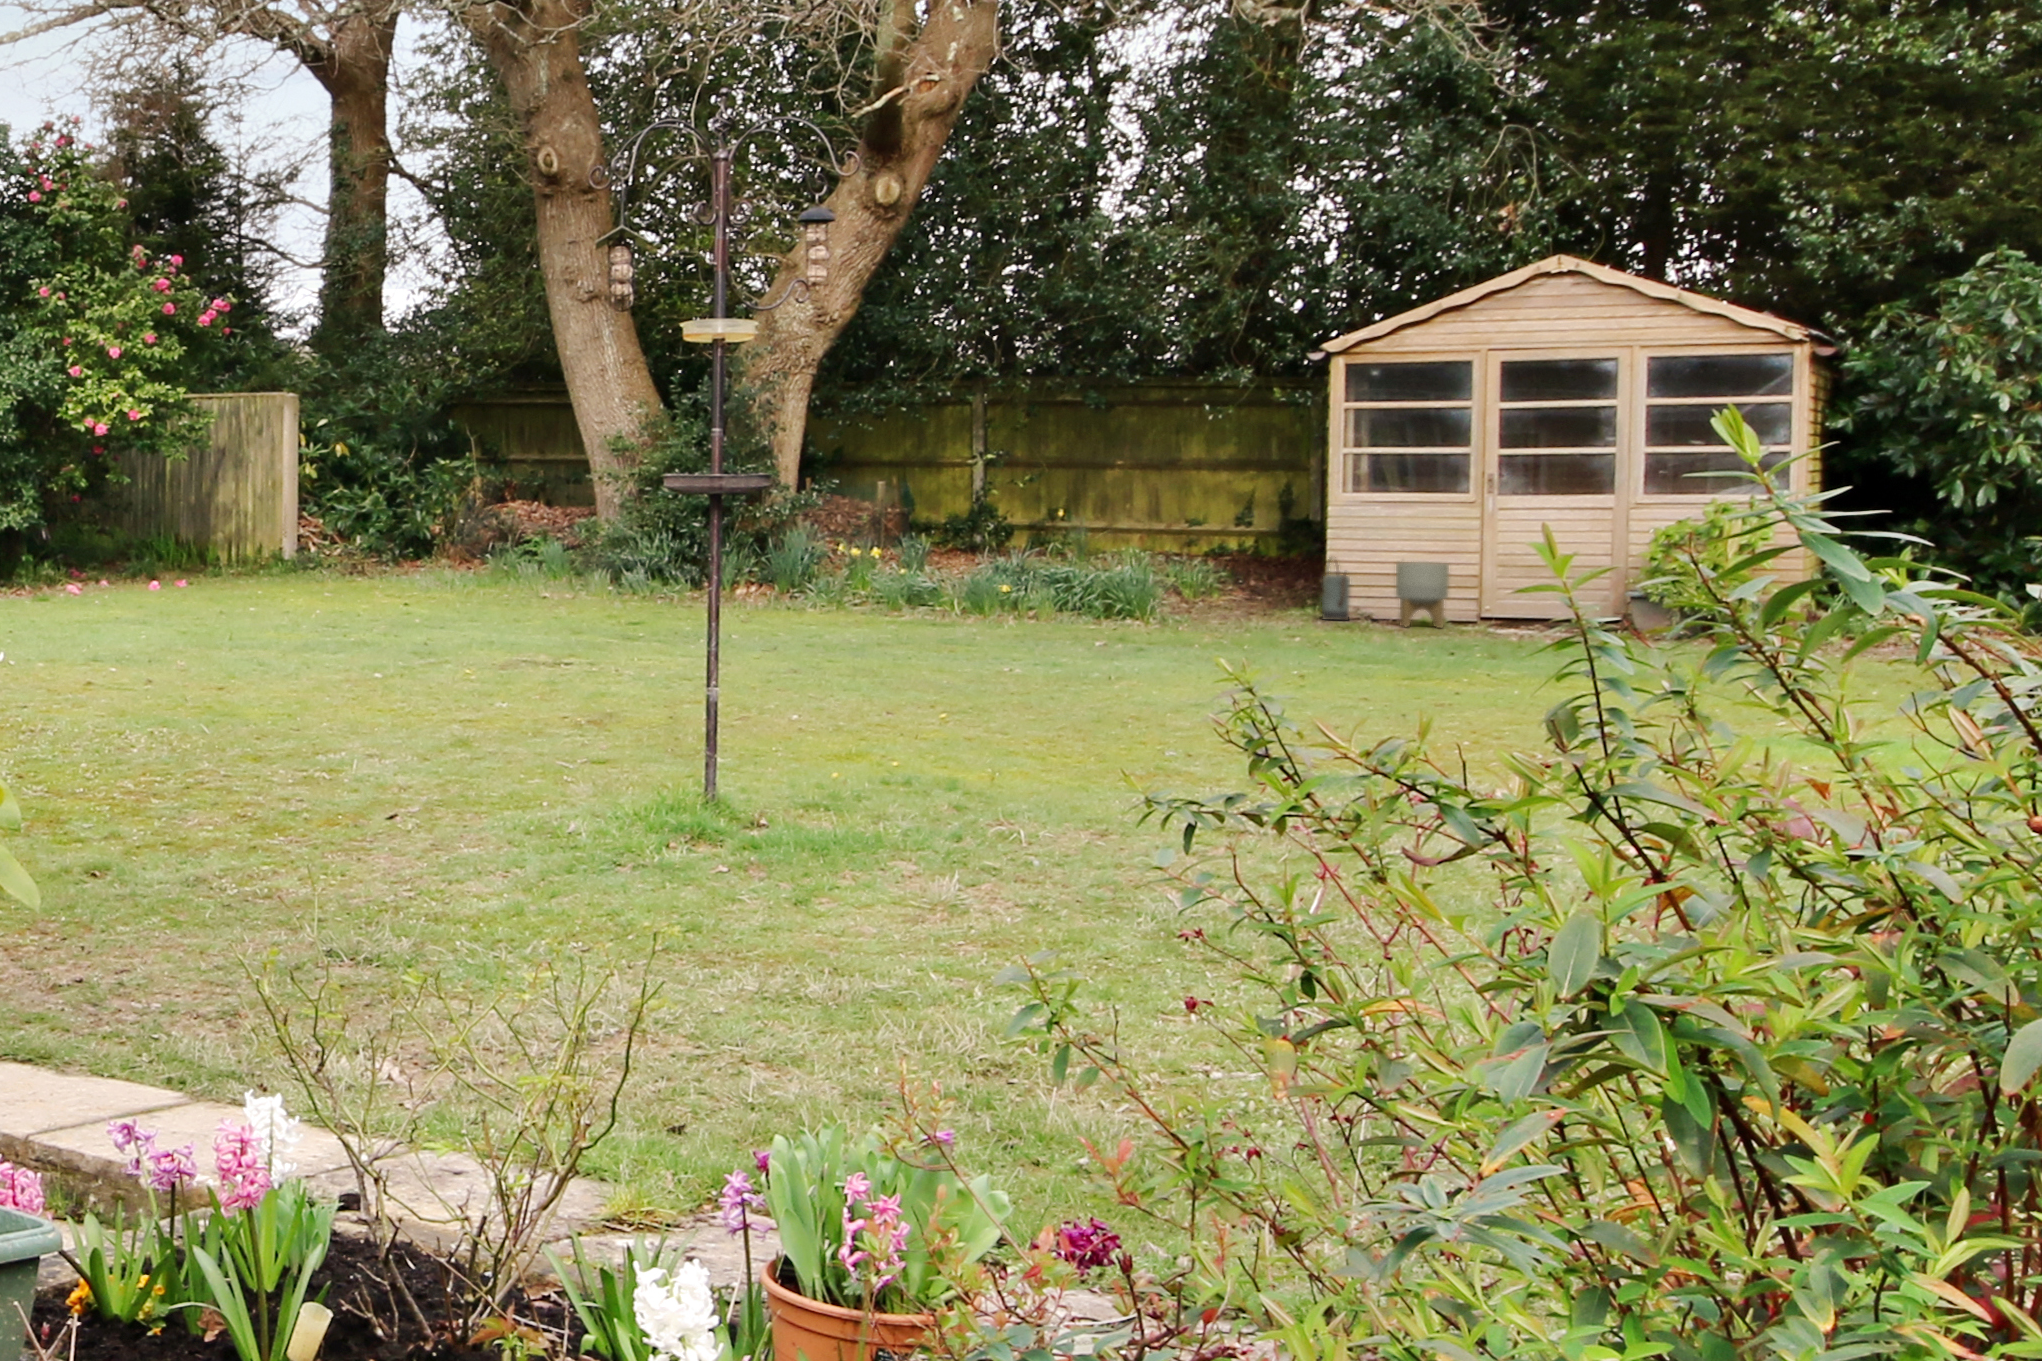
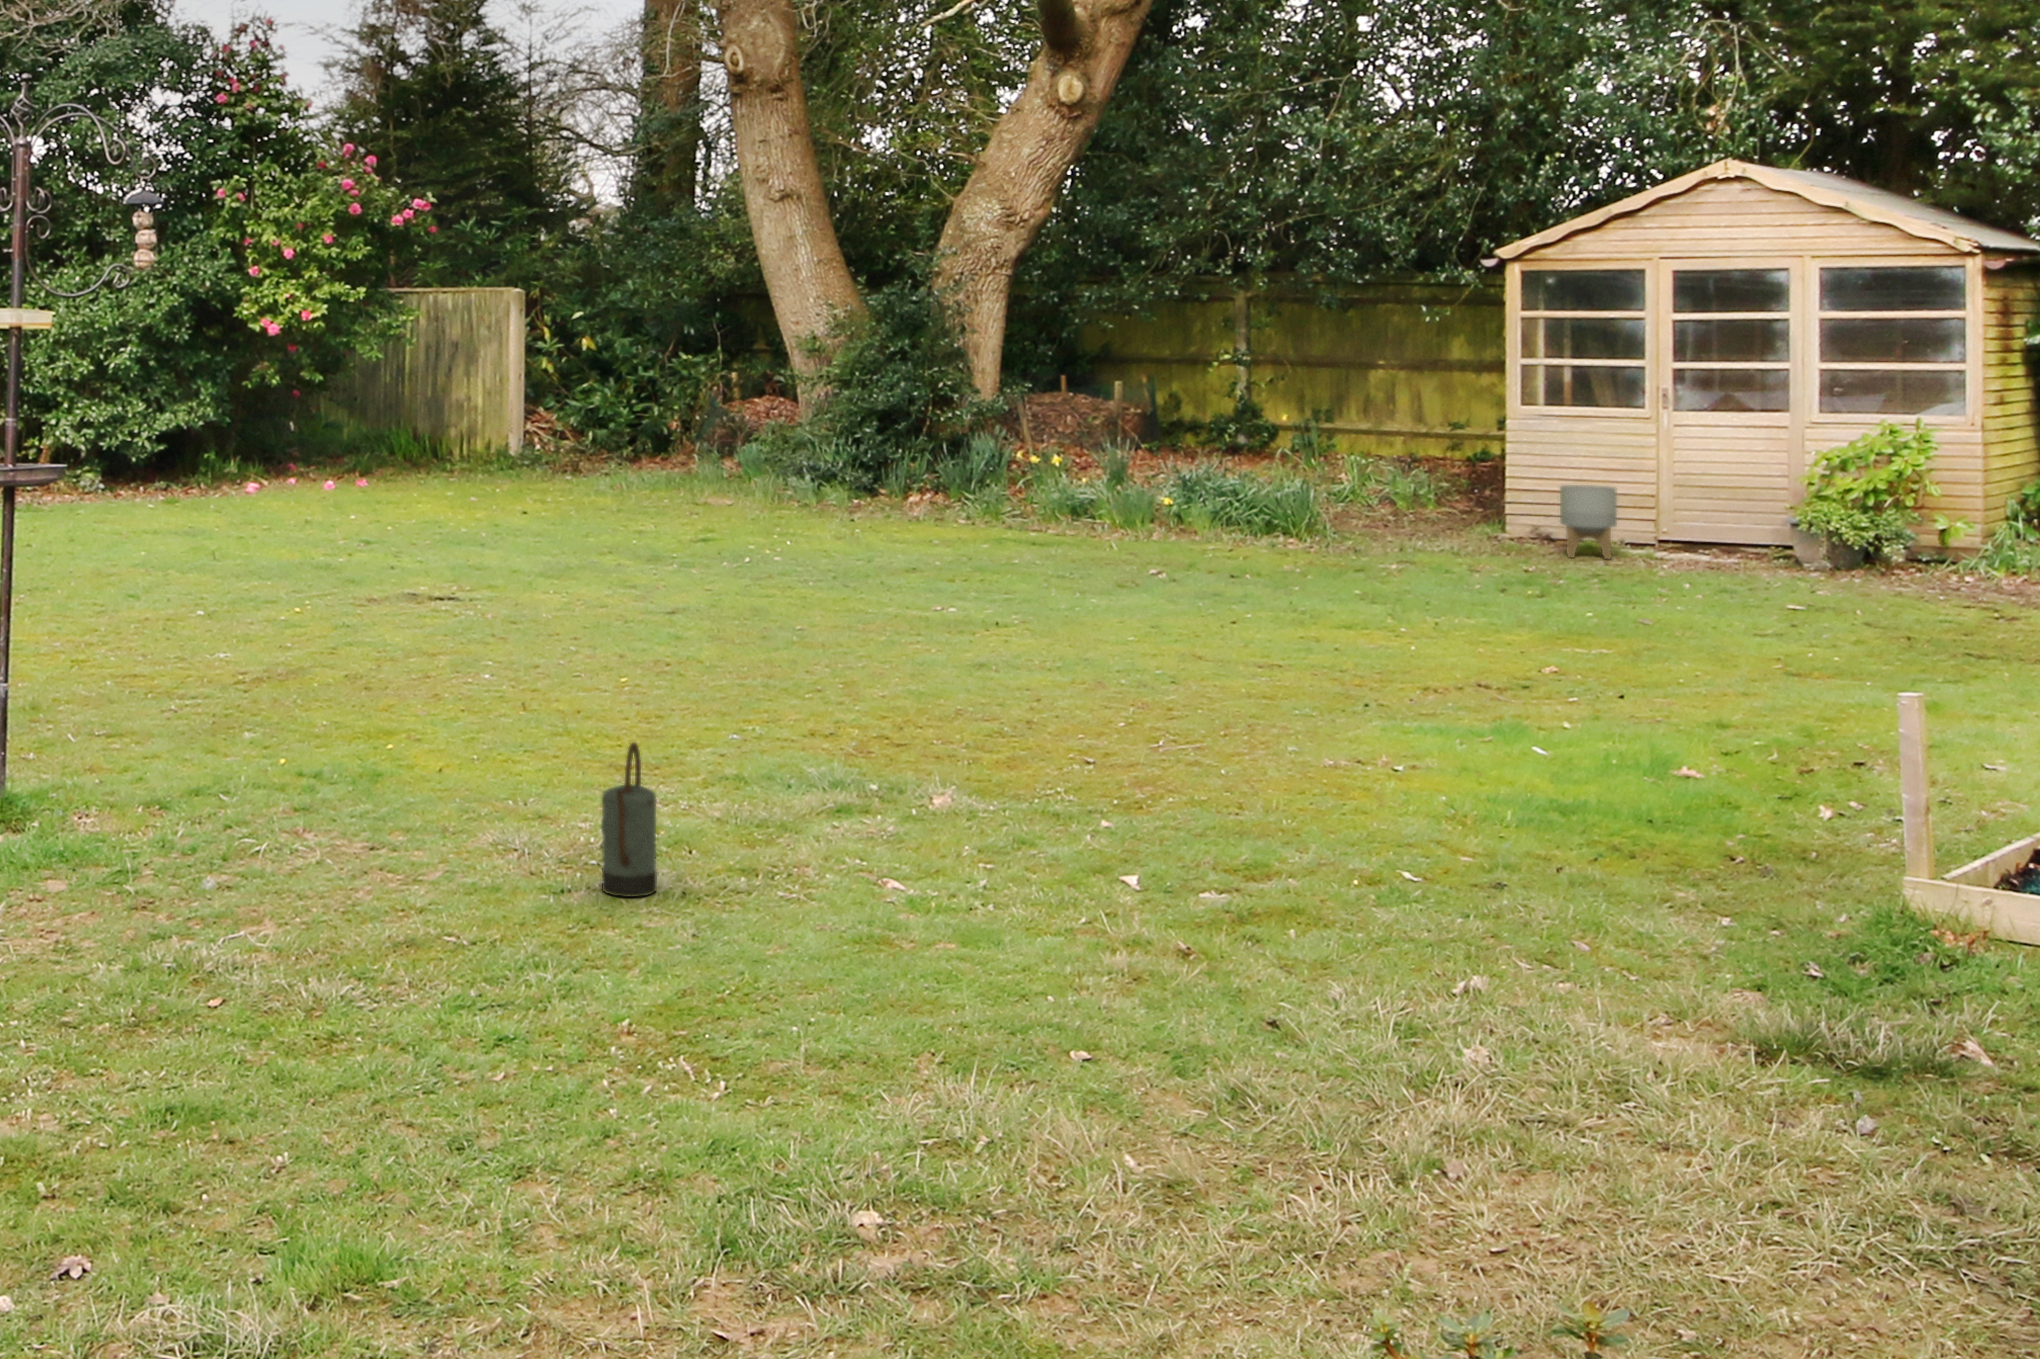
watering can: present [1322,559,1350,620] -> present [601,742,657,897]

